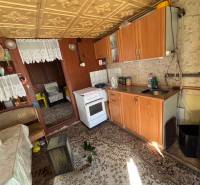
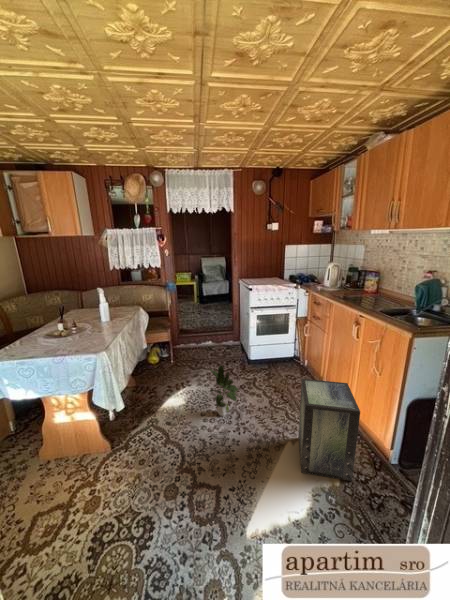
storage box: present [45,133,74,177] -> present [298,379,360,481]

